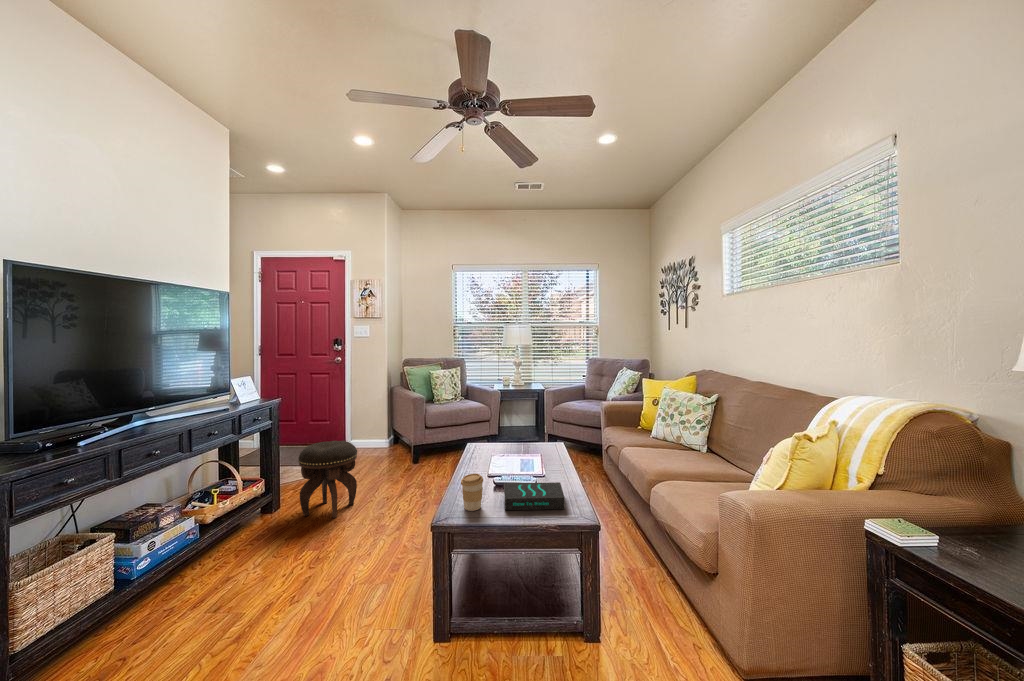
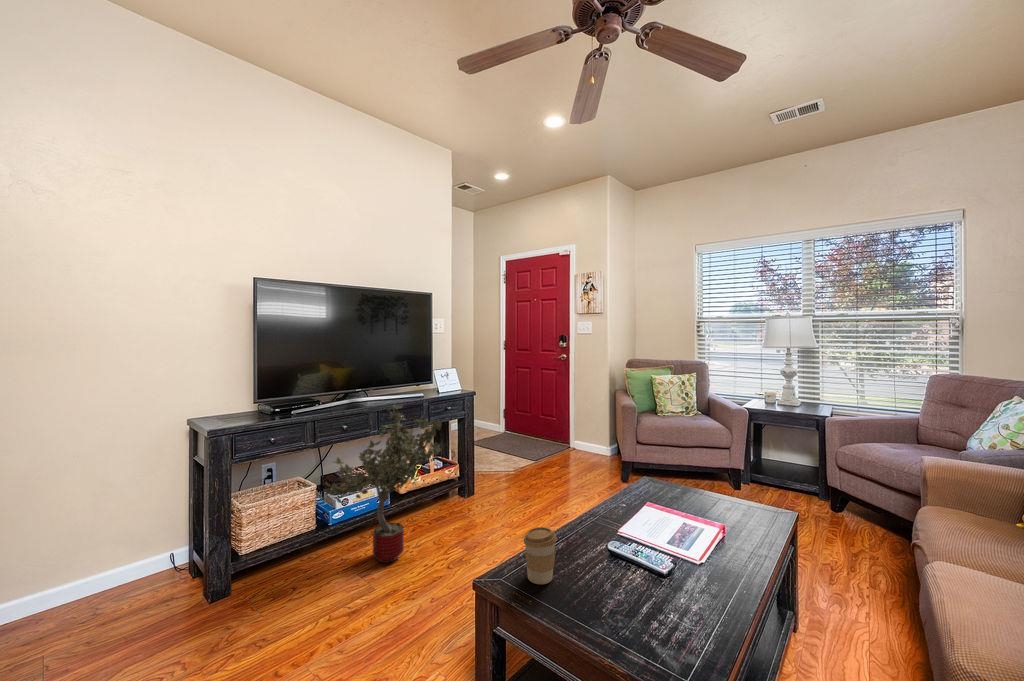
potted tree: none [156,417,284,593] -> present [323,404,442,563]
footstool: present [298,441,357,518] -> none [480,439,535,521]
book: present [504,482,565,510] -> none [574,557,697,651]

